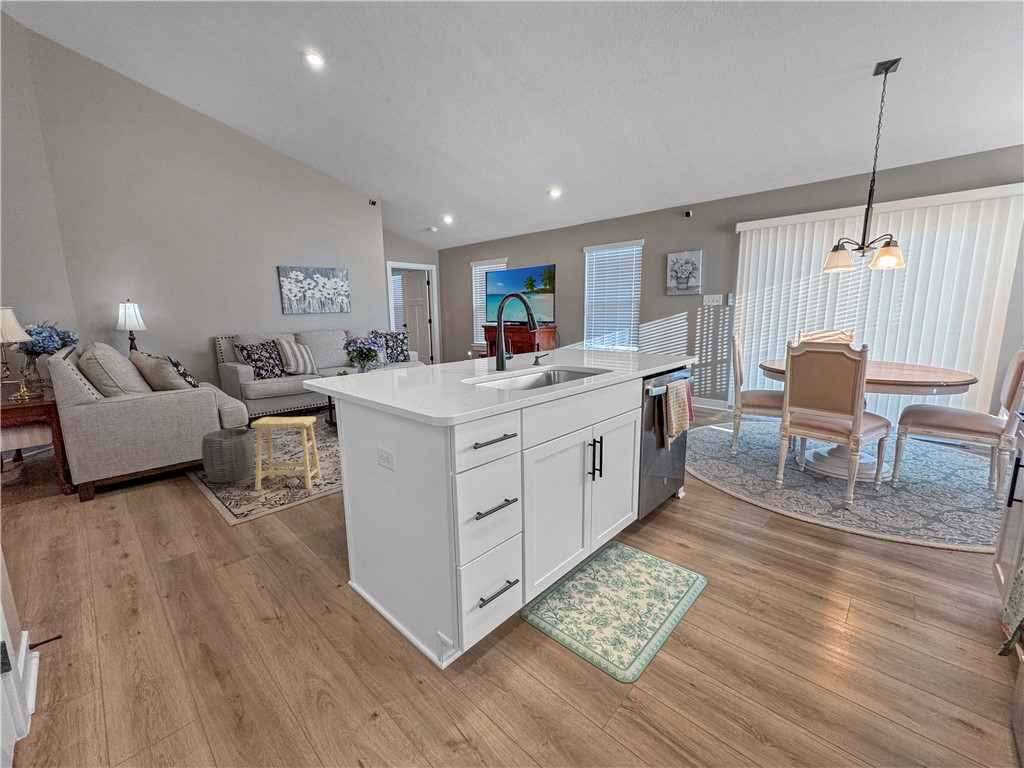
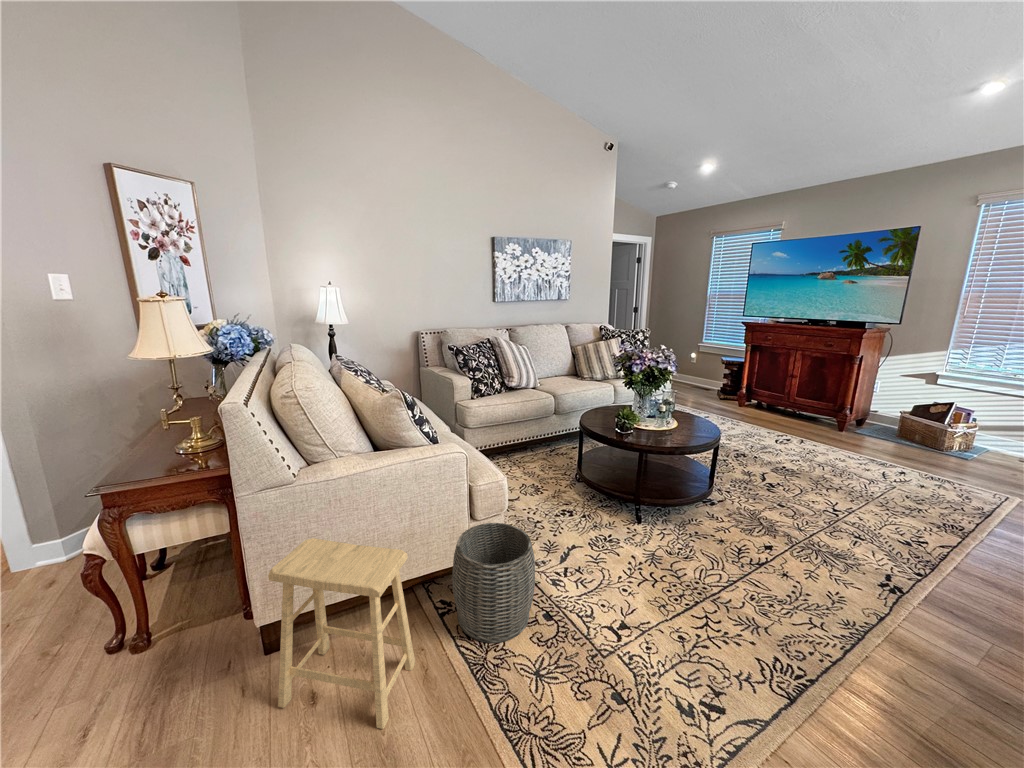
footstool: present [251,416,321,490] -> present [268,538,415,729]

